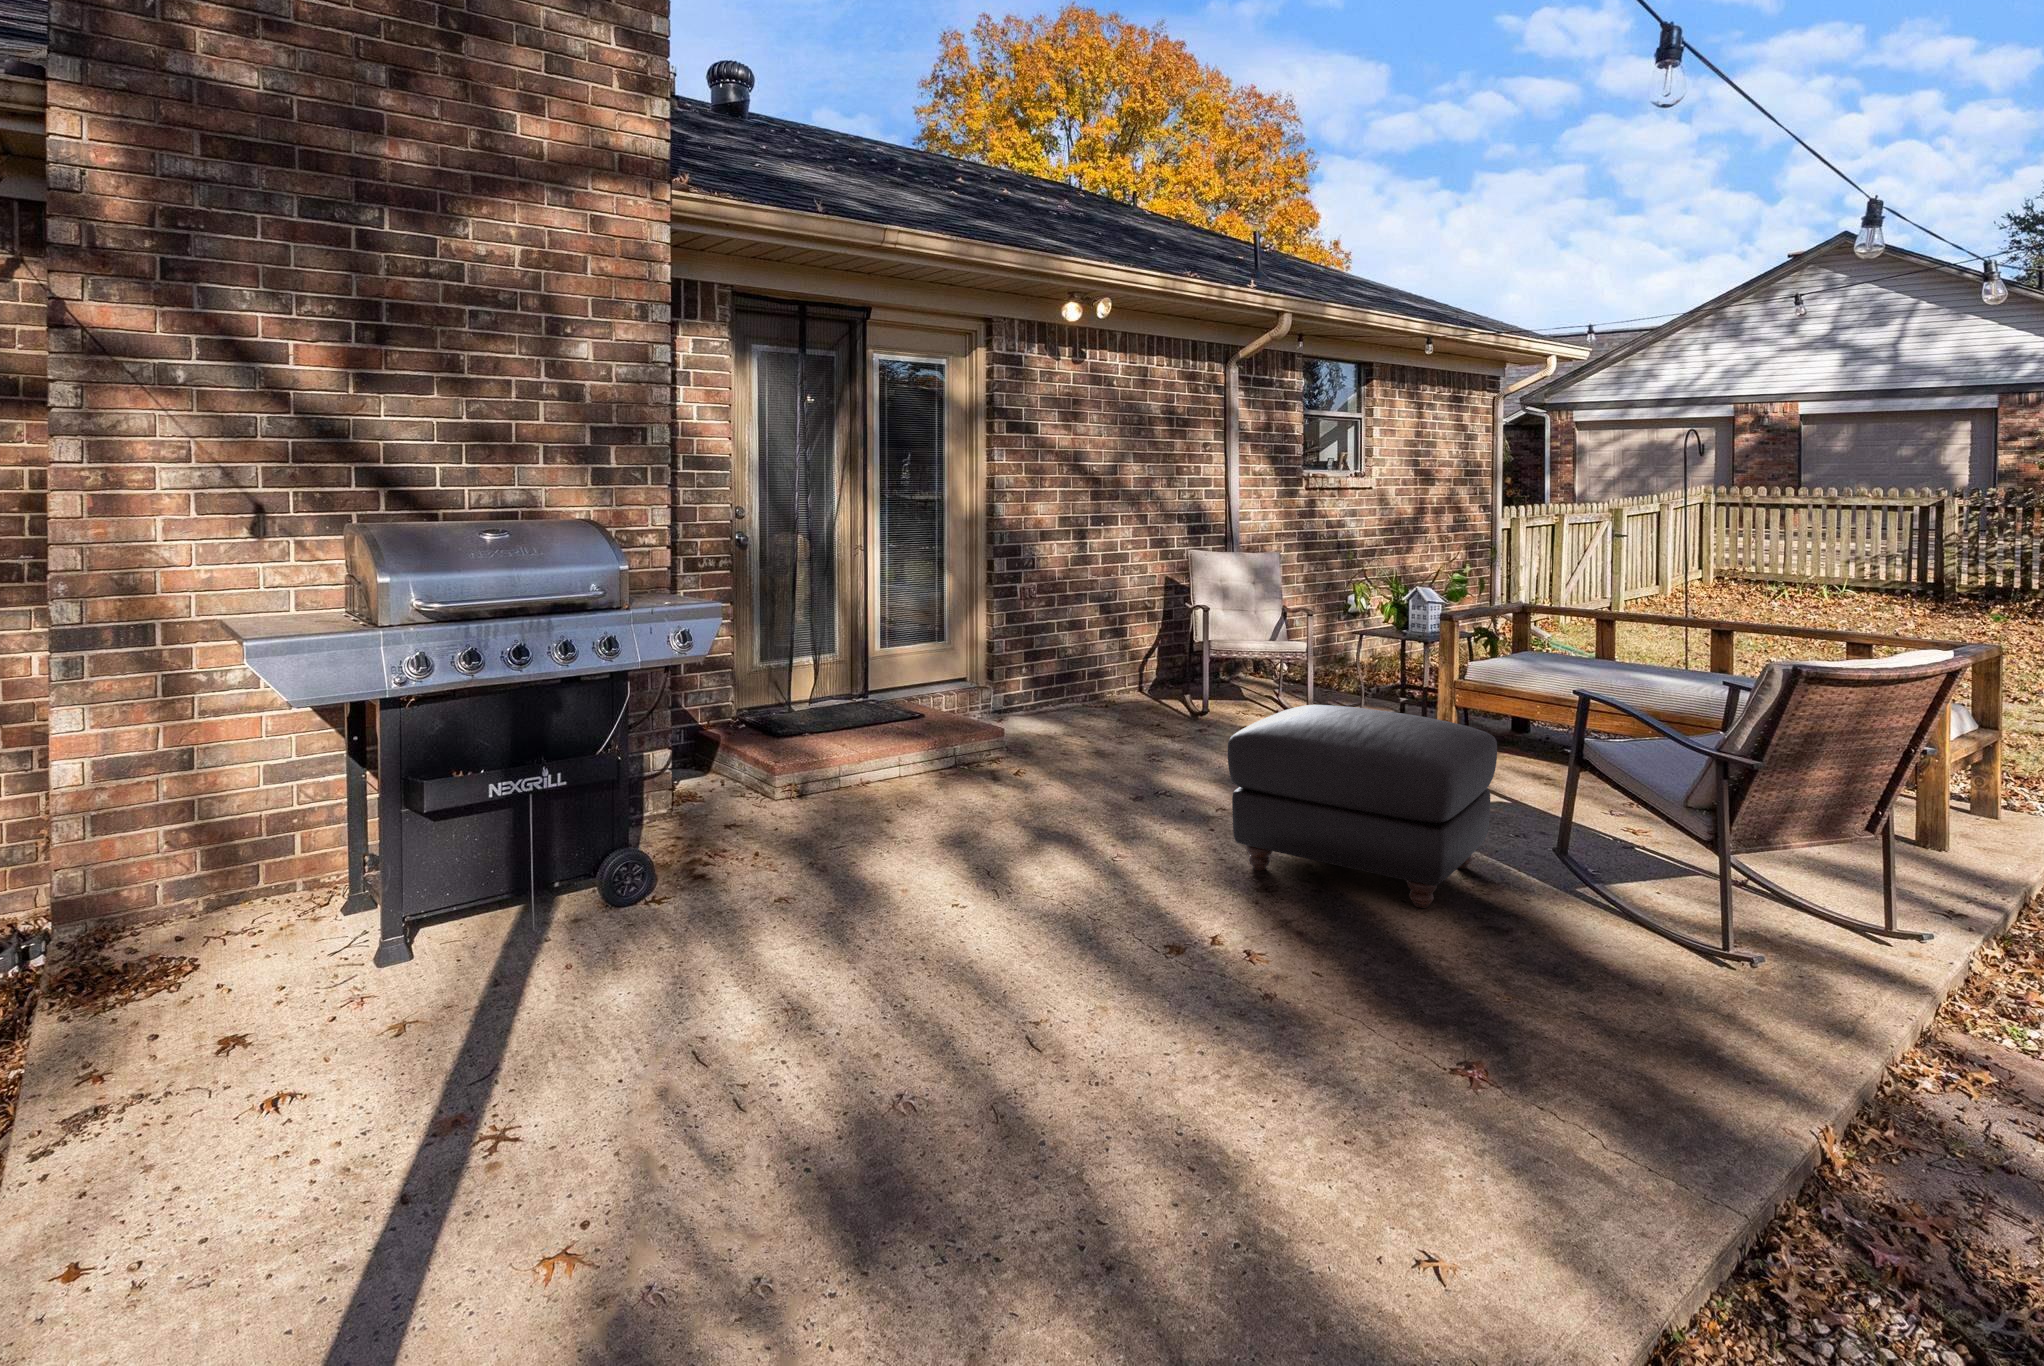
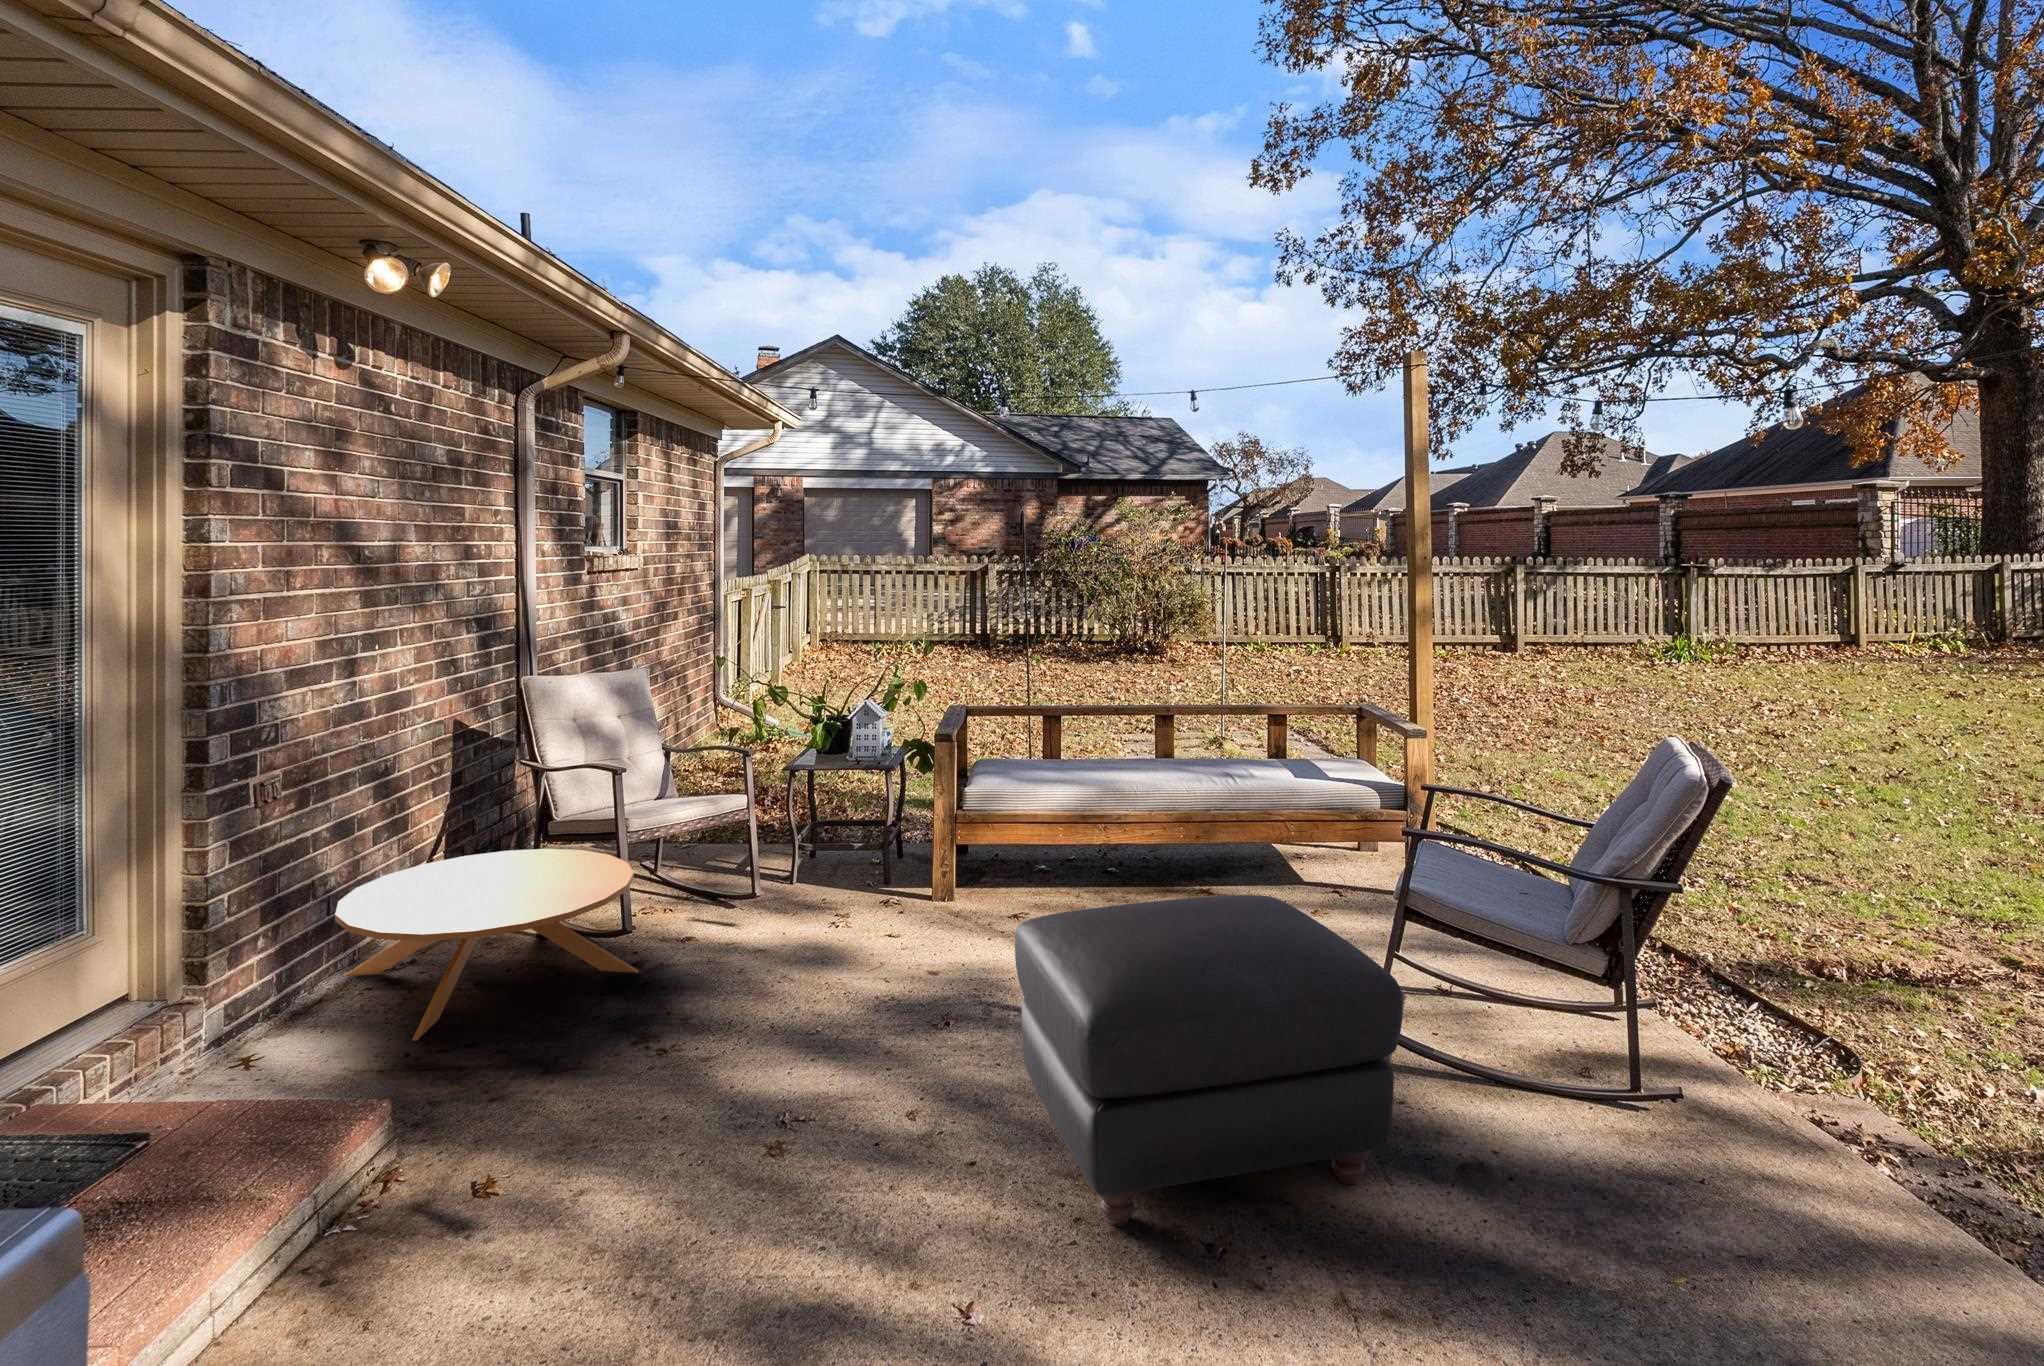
coffee table: none [1053,654,1210,733] -> present [335,849,639,1041]

